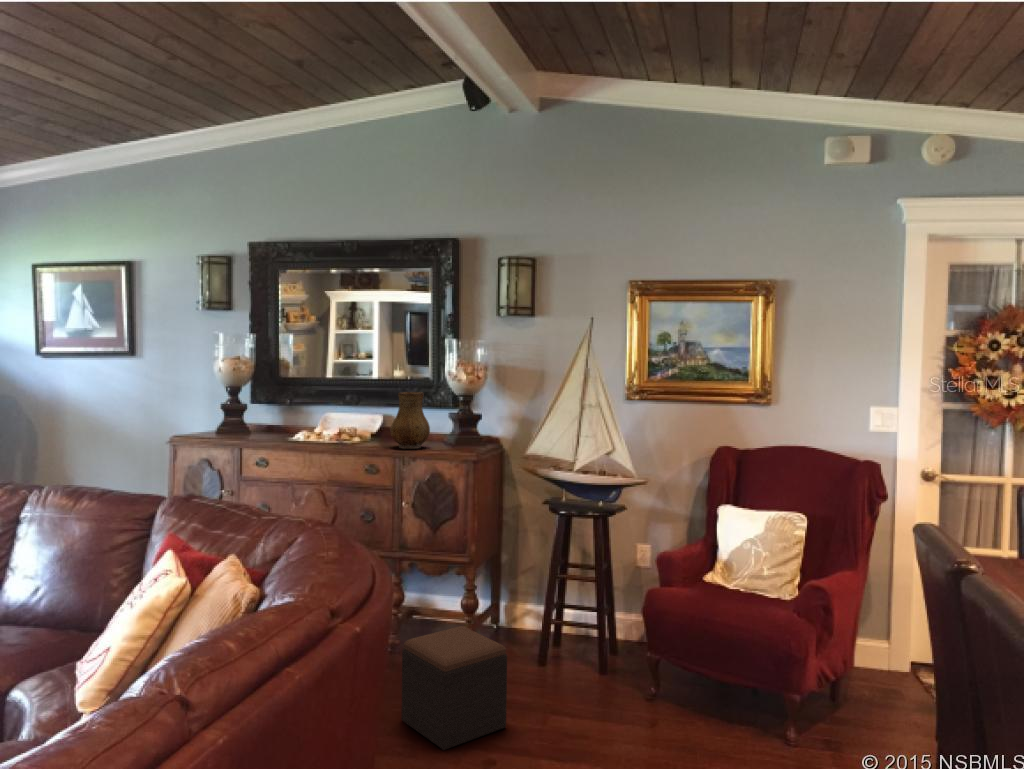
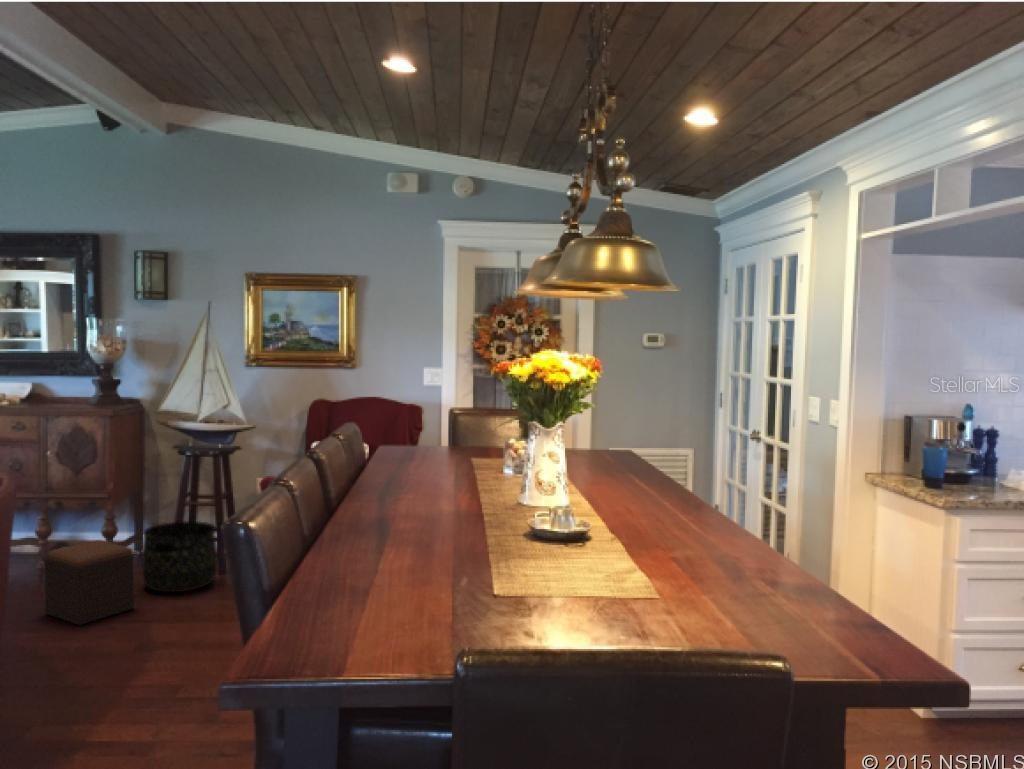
ceramic pitcher: present [391,392,430,449] -> none [35,362,72,409]
basket: none [510,601,601,703] -> present [142,521,217,592]

